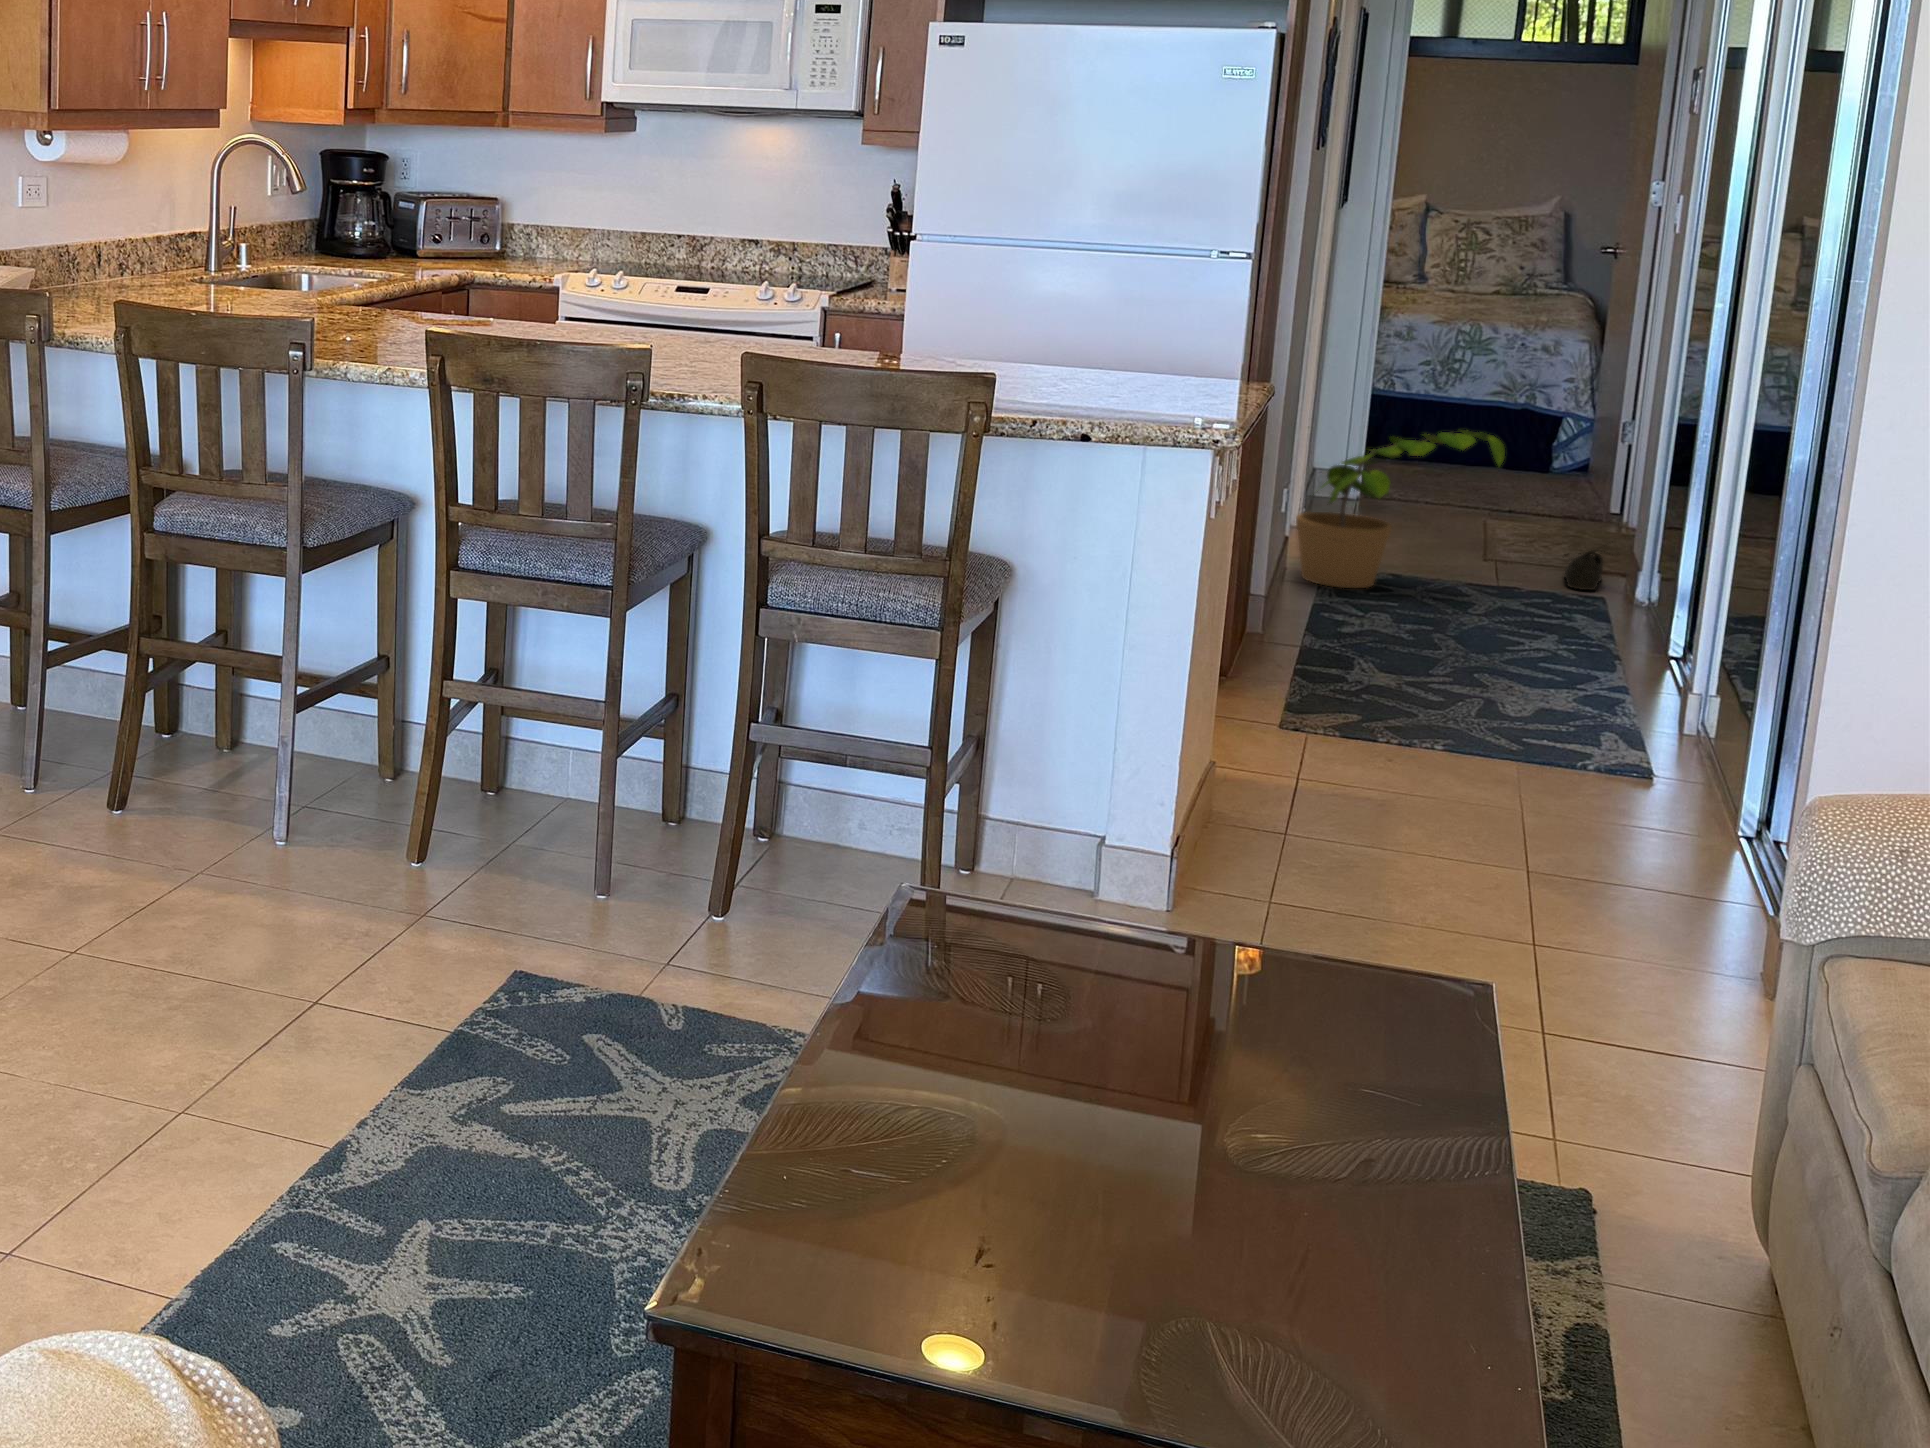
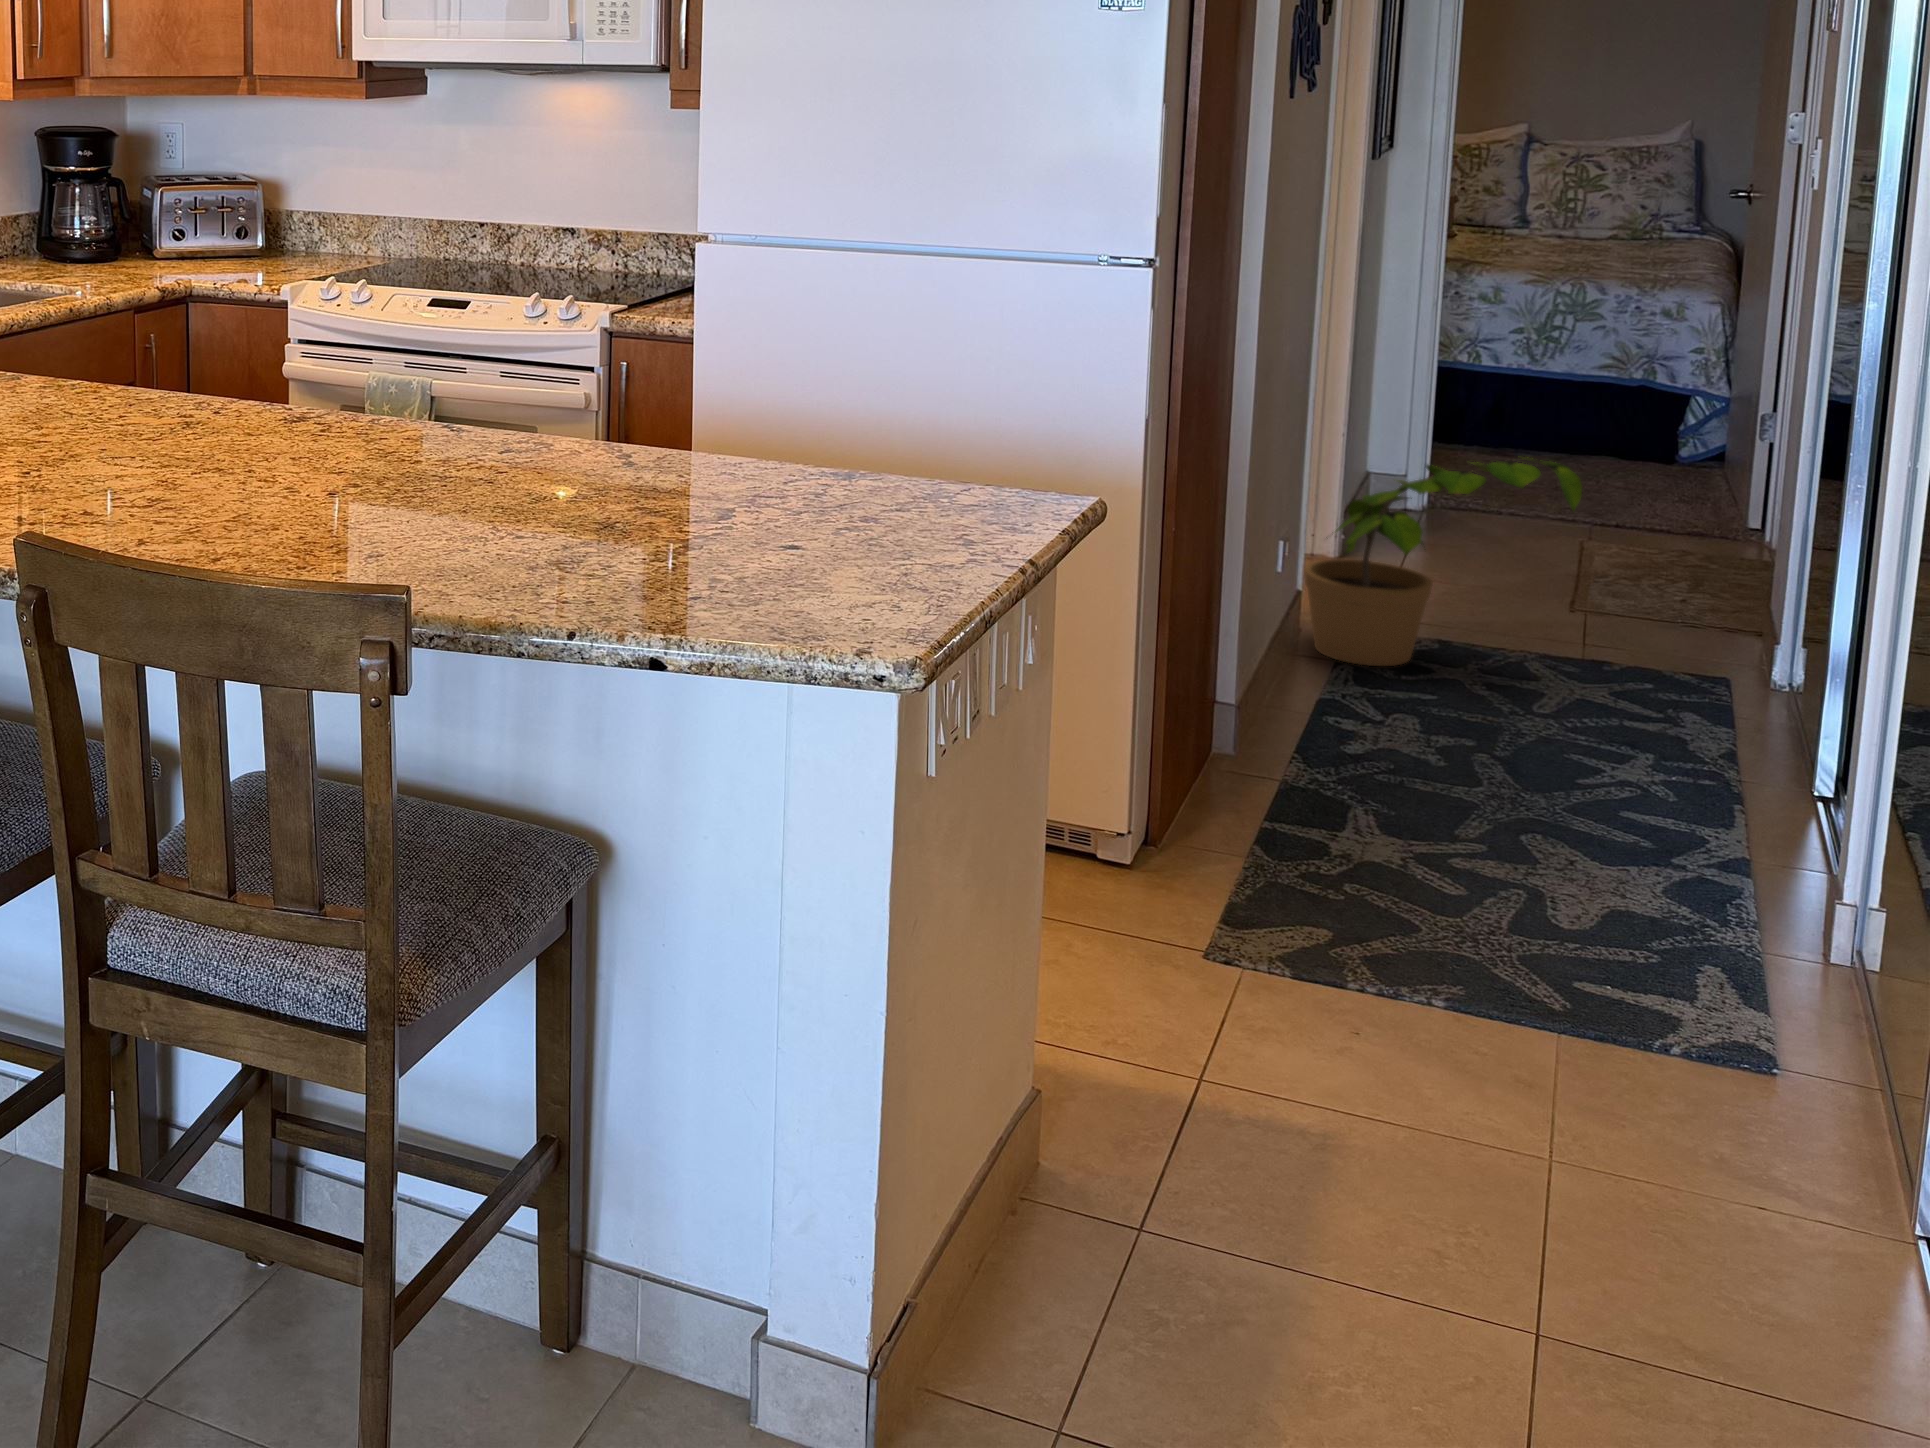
shoe: present [1565,550,1605,590] -> none [1675,598,1753,665]

